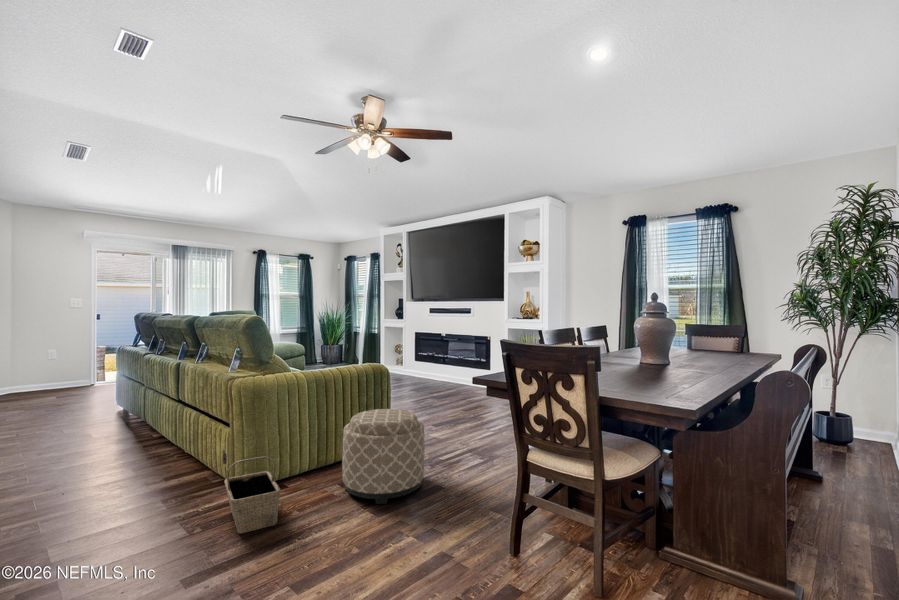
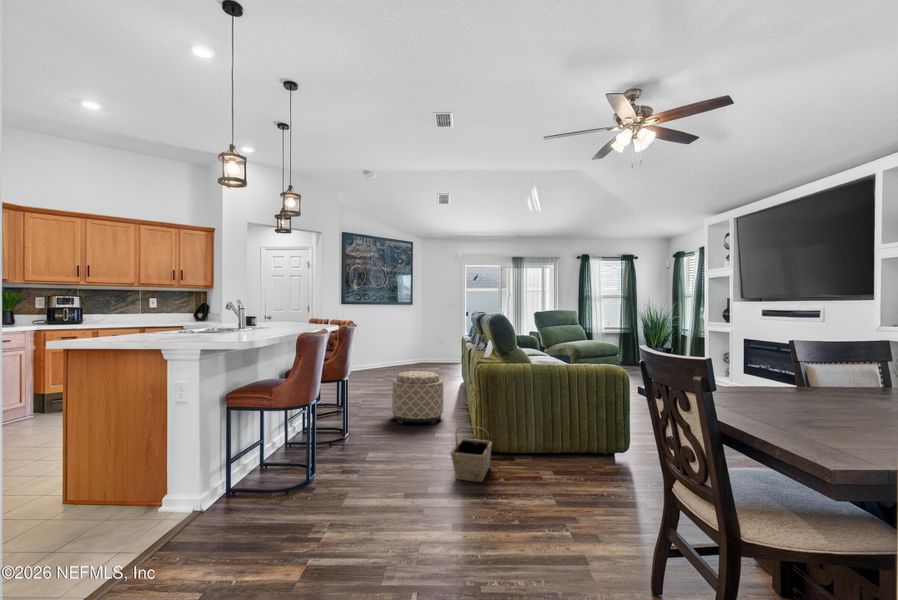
ottoman: present [342,409,425,504] -> present [392,371,443,424]

